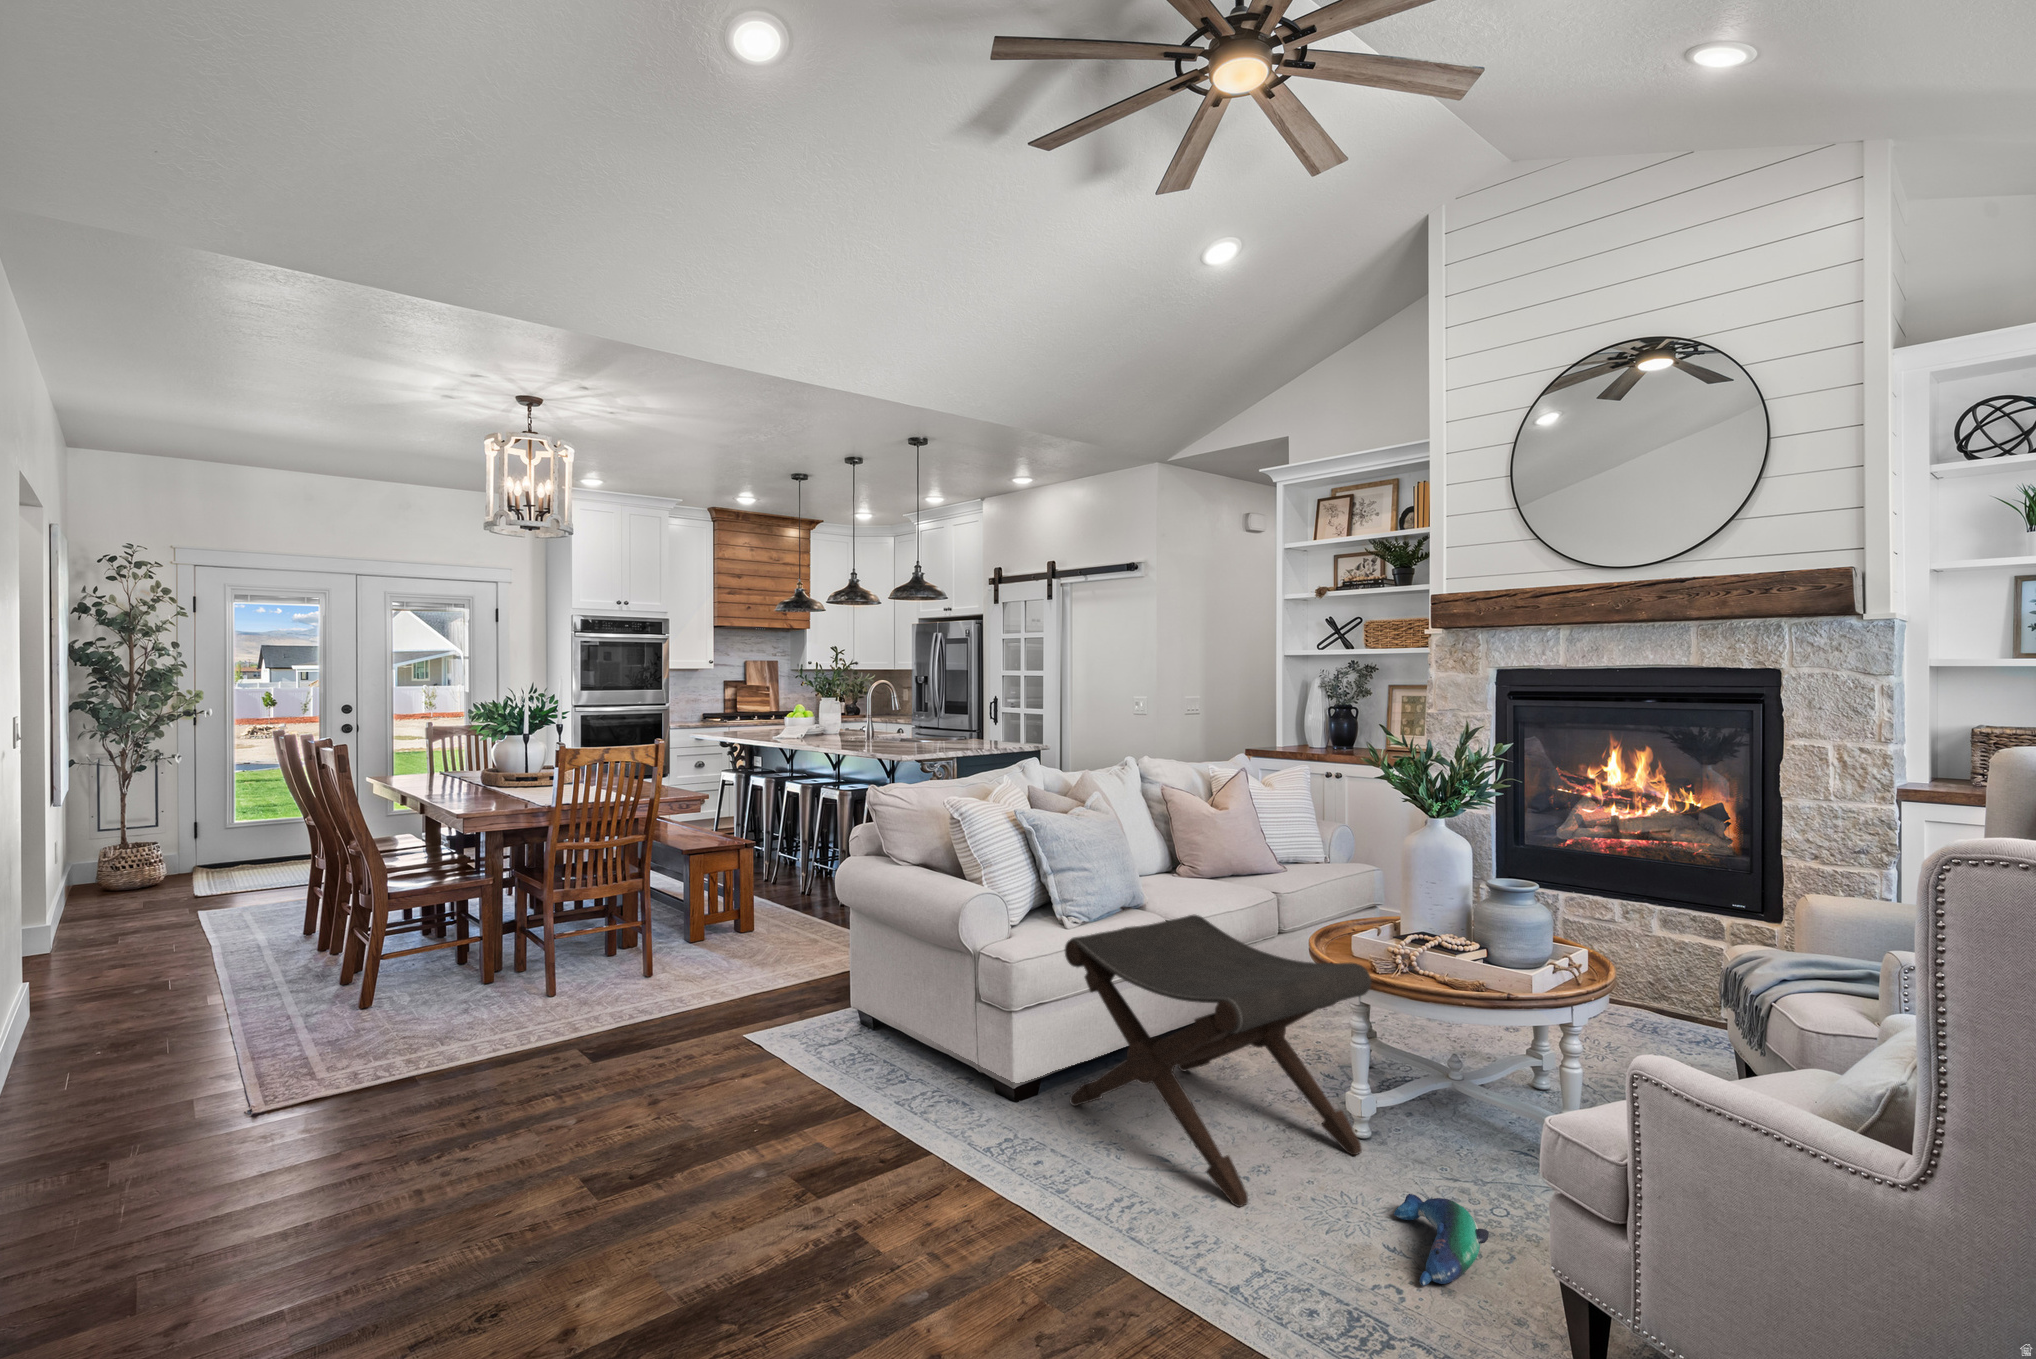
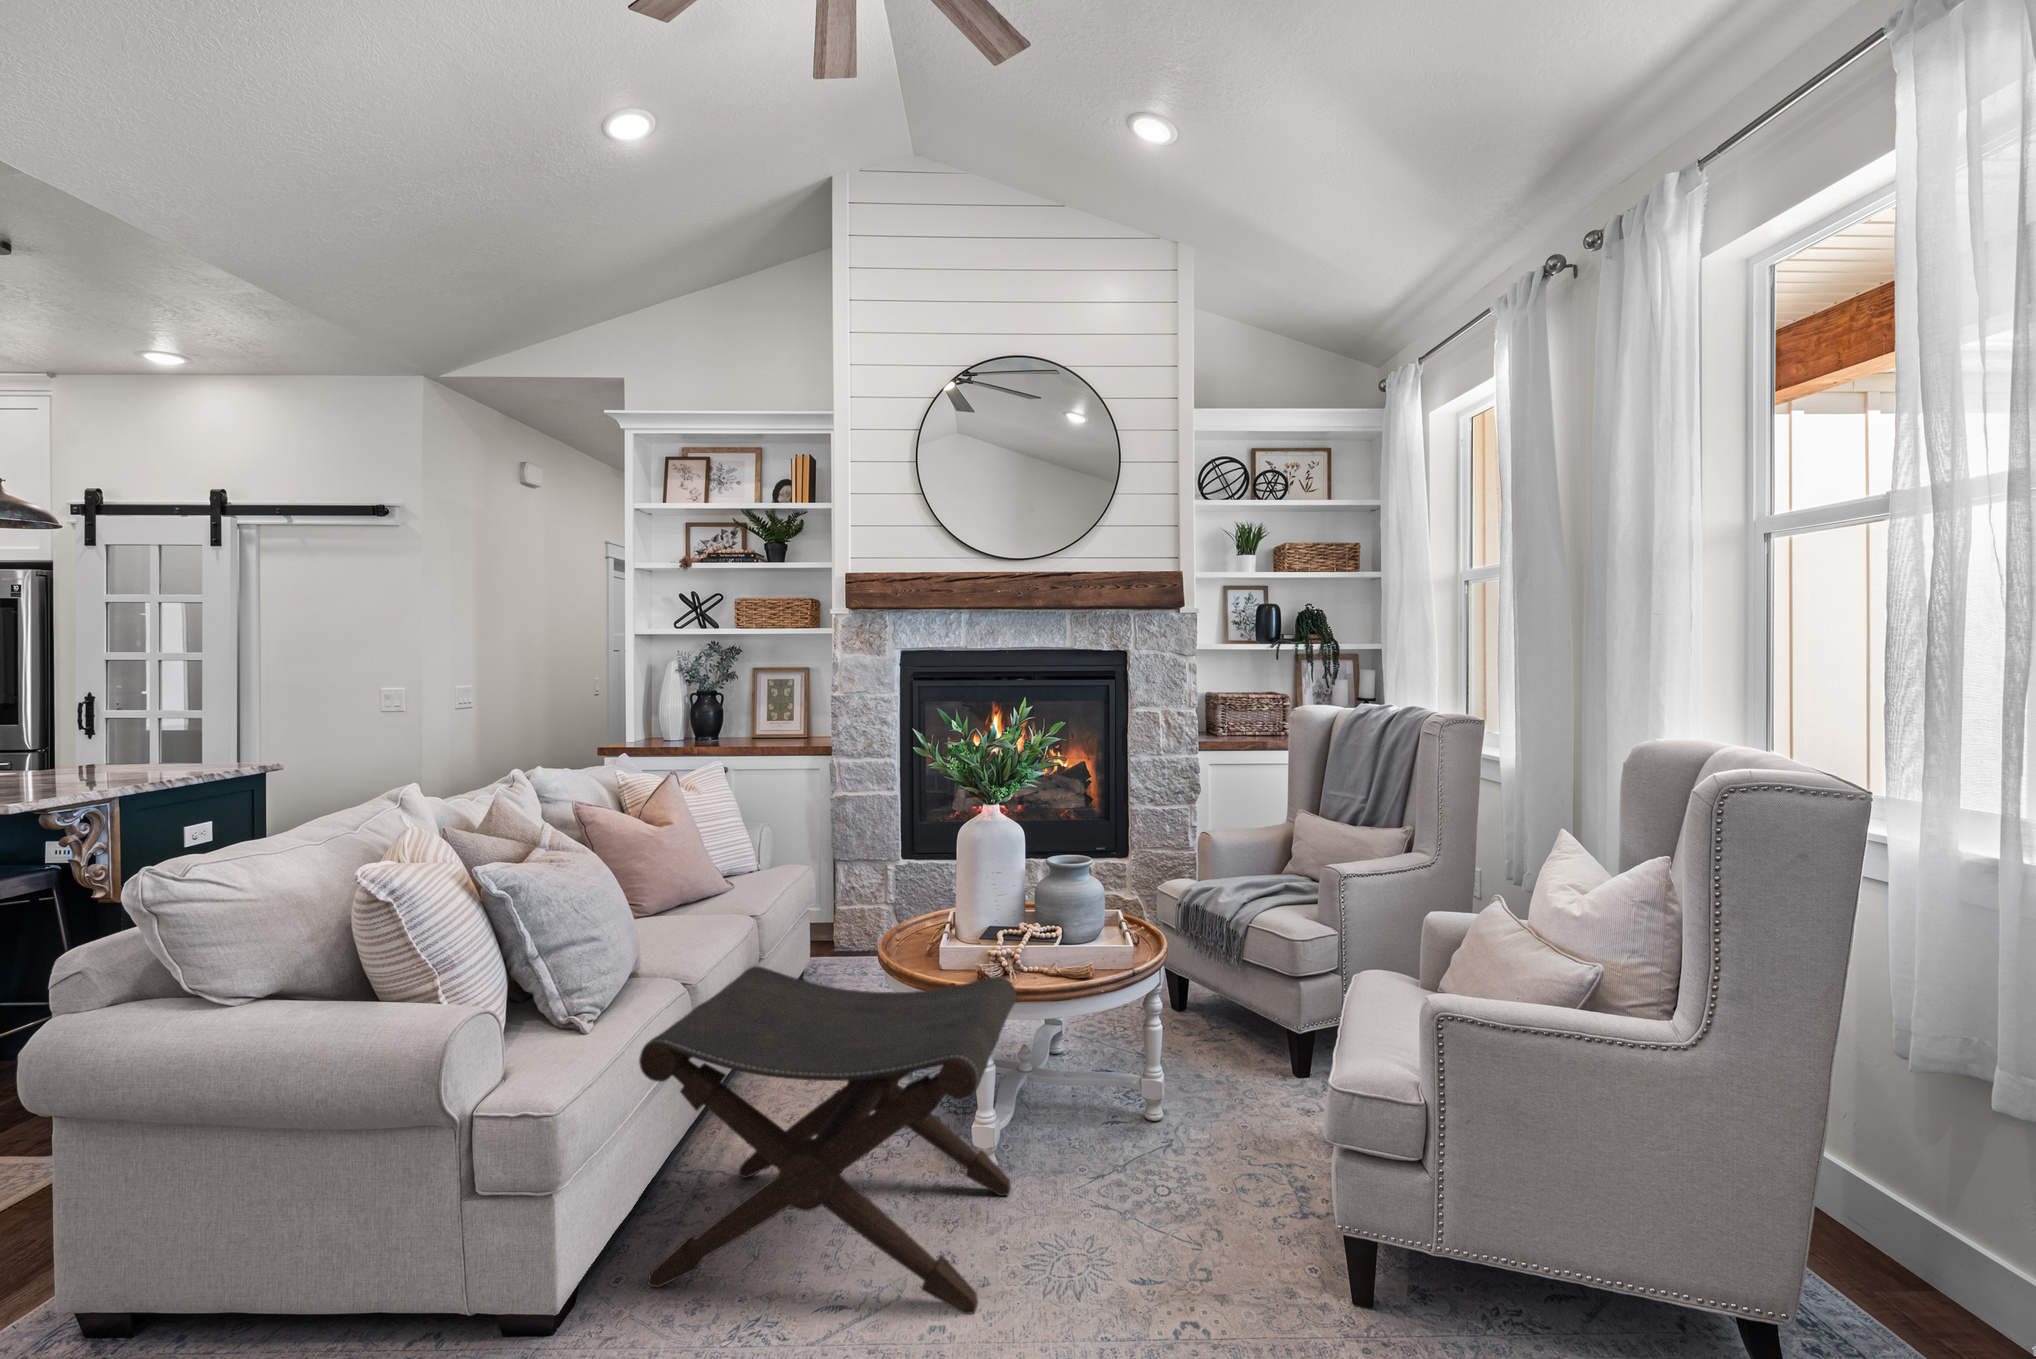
plush toy: present [1394,1194,1489,1286] -> none [1104,1199,1216,1300]

